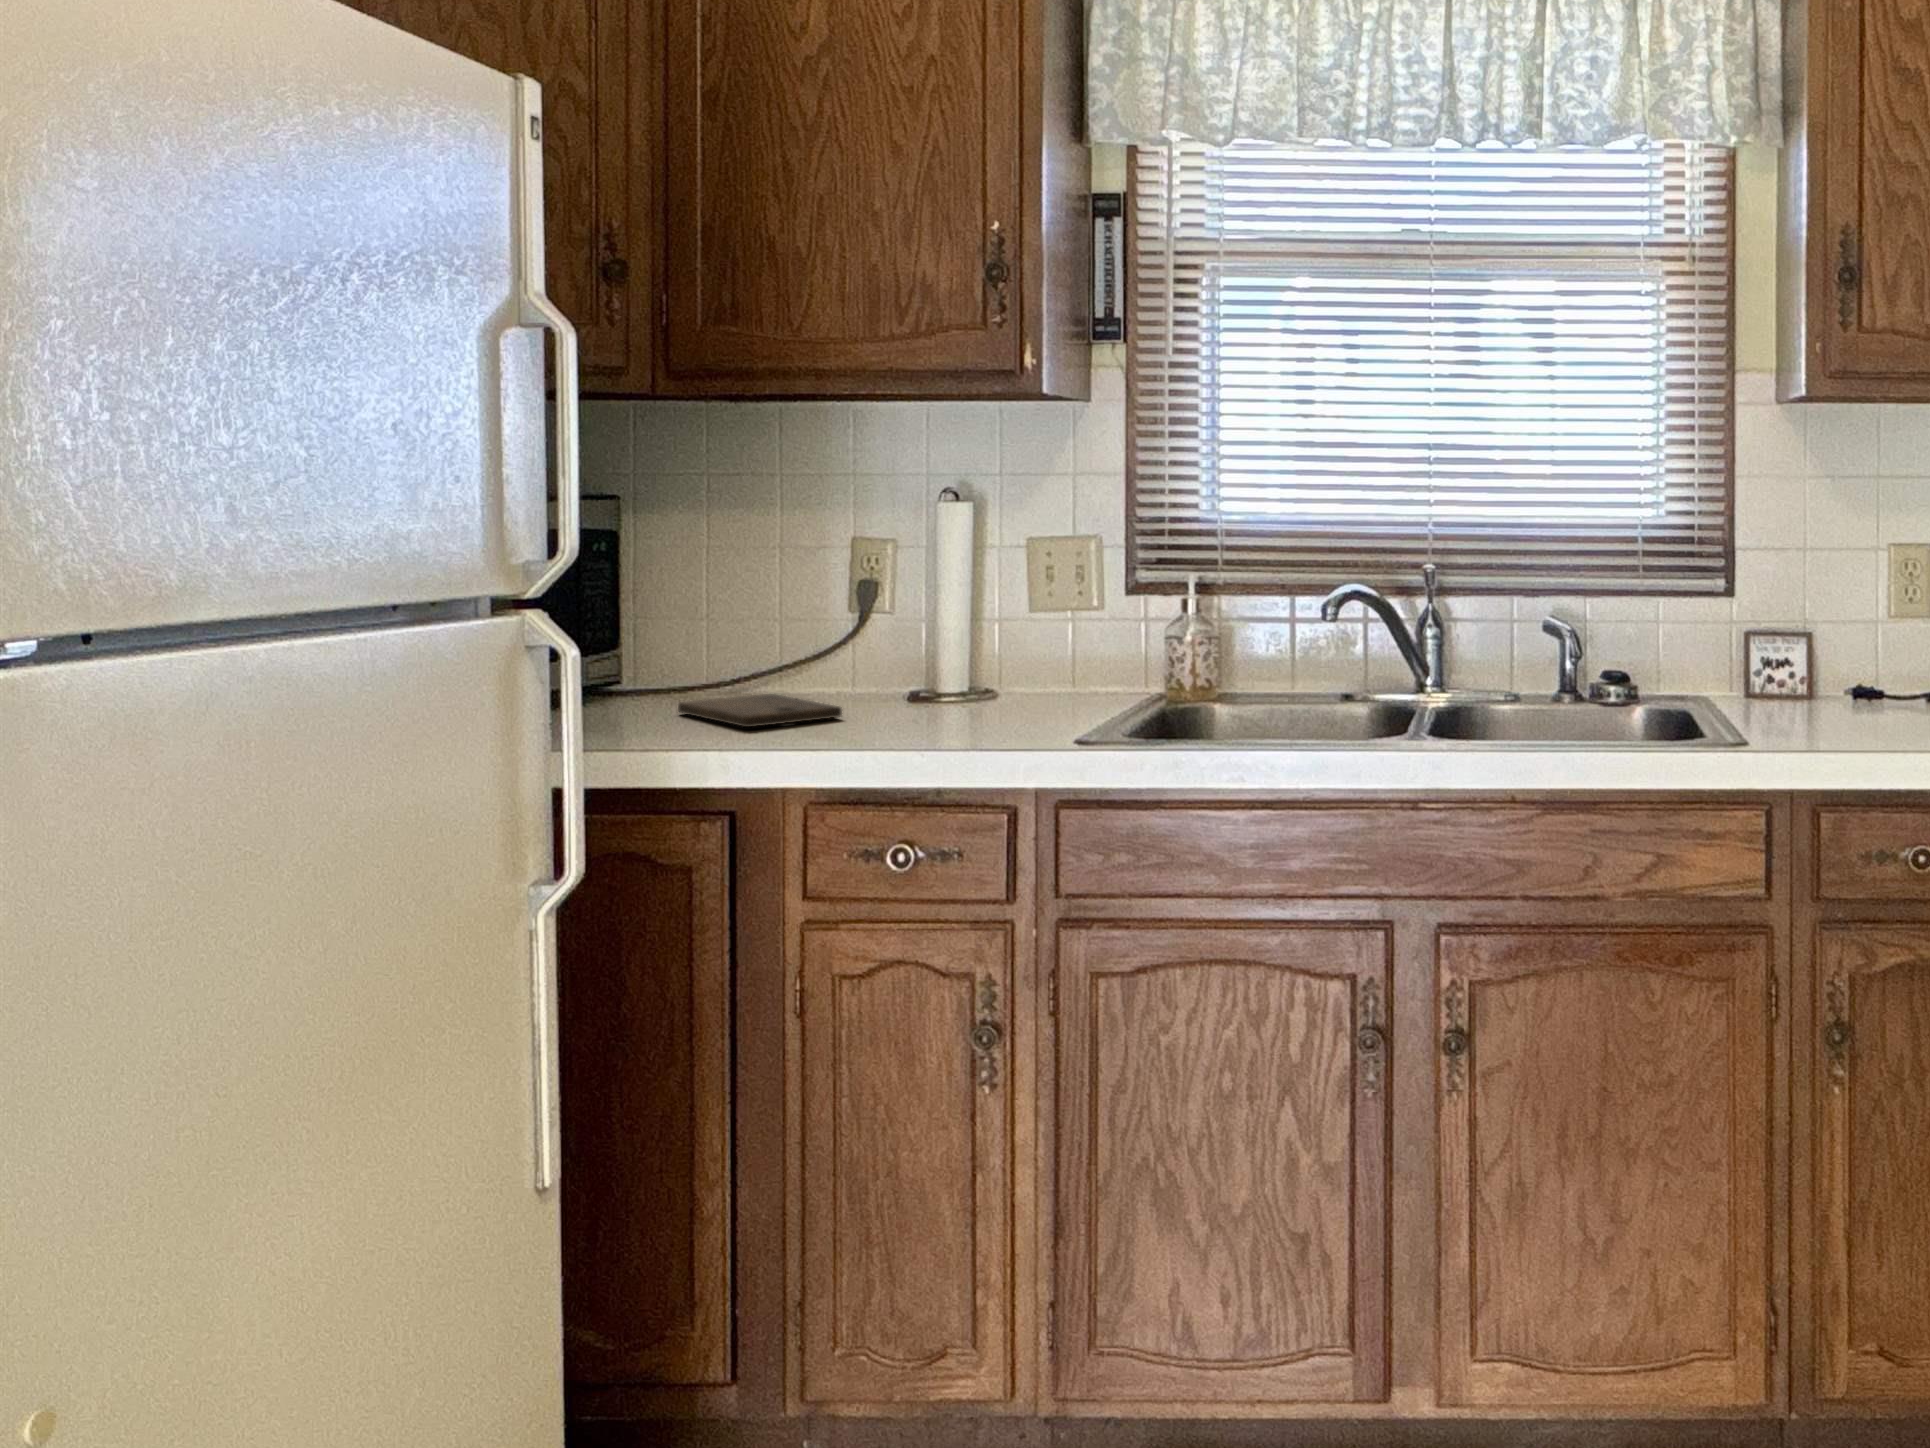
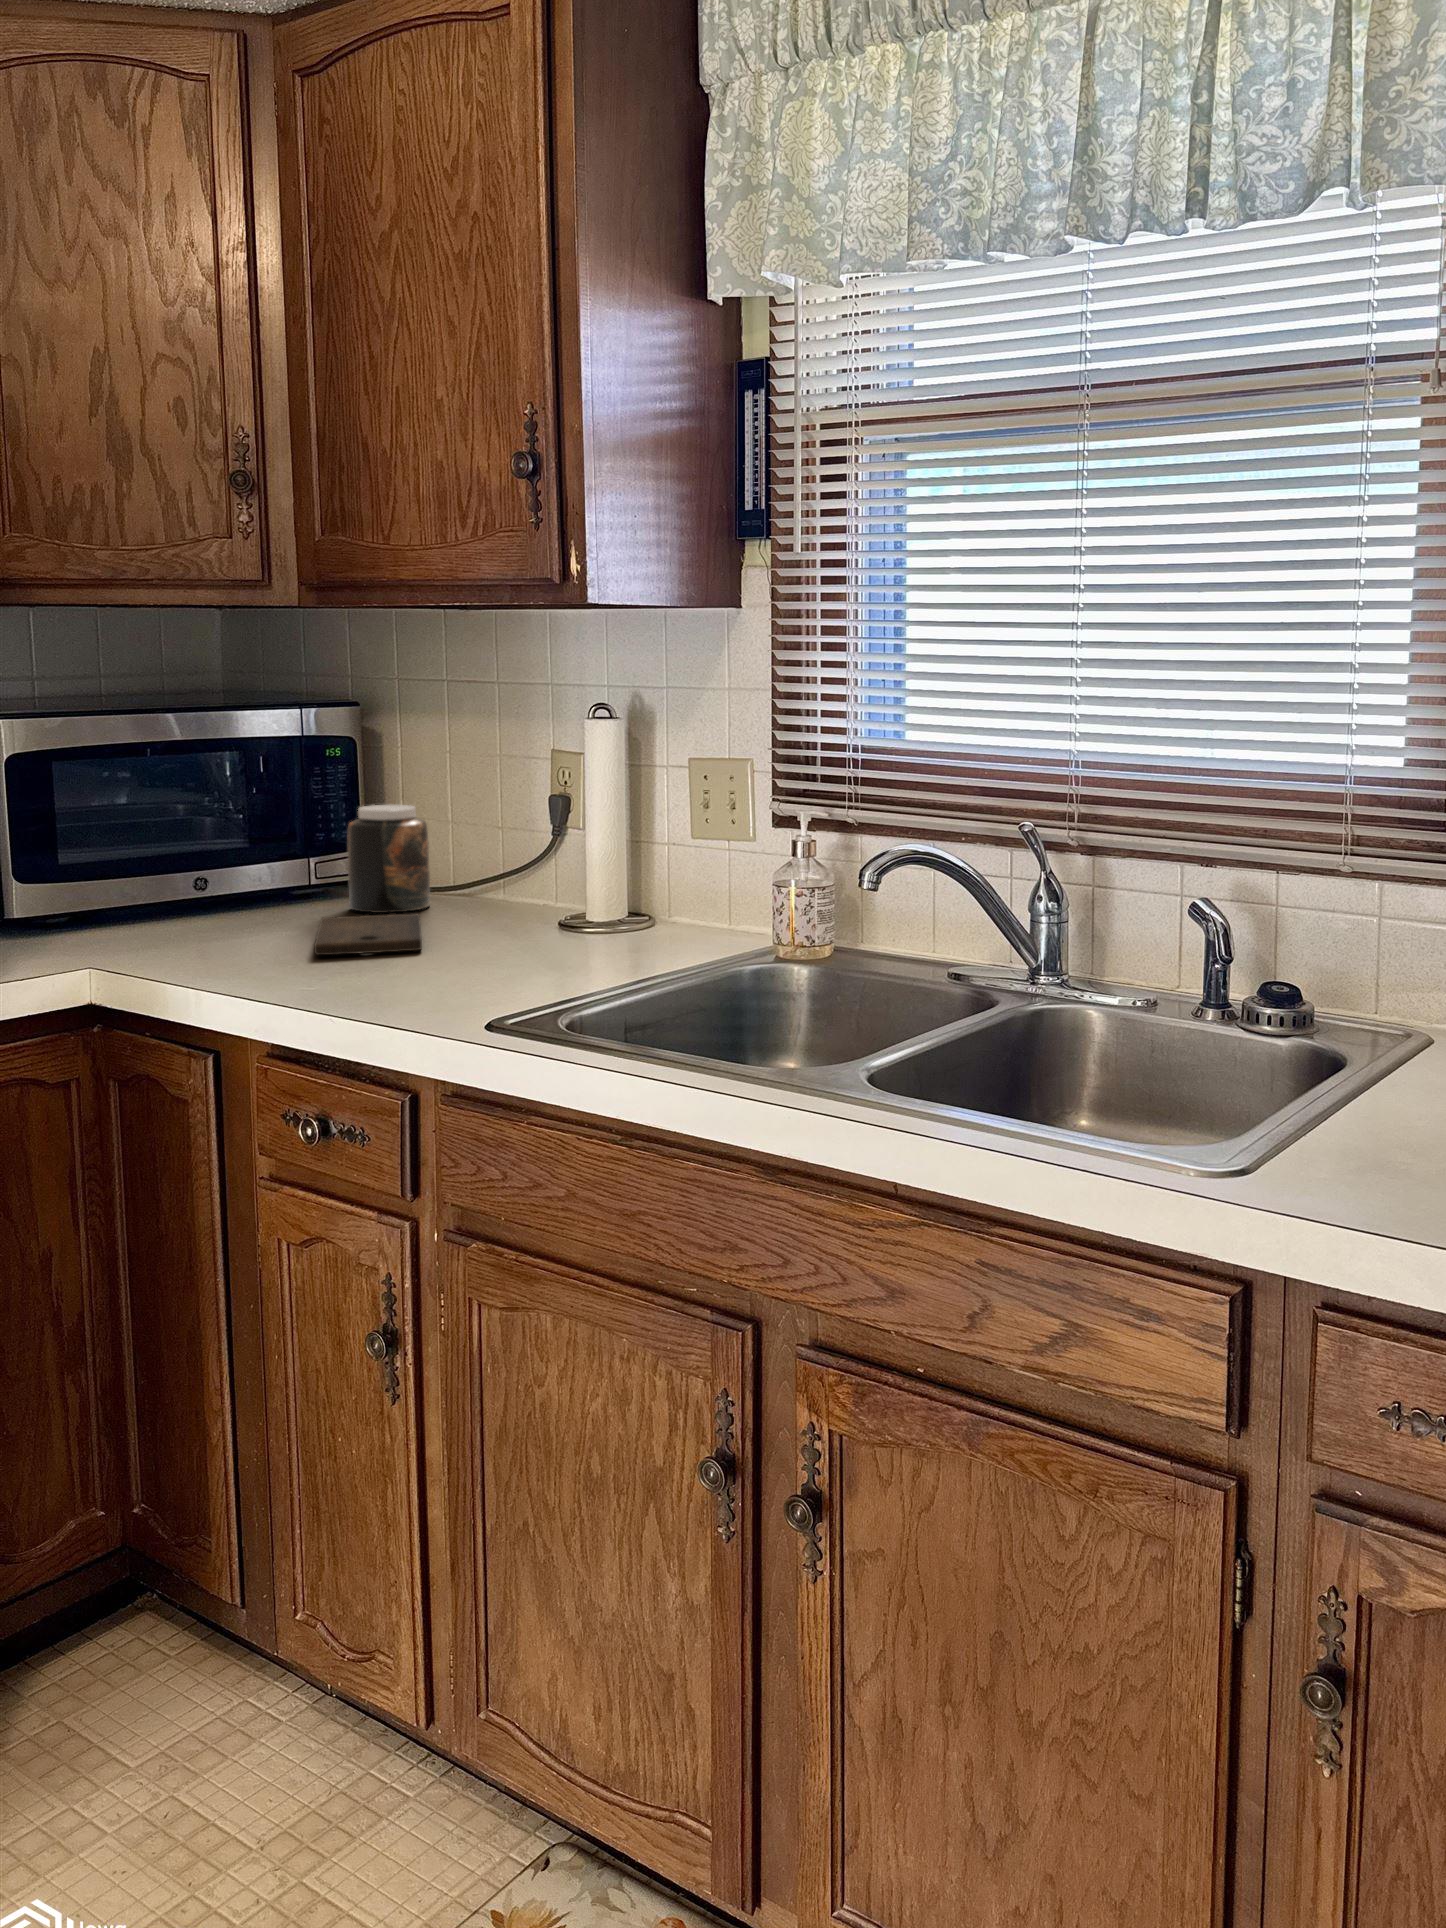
jar: none [656,593,744,700] -> present [348,805,430,913]

